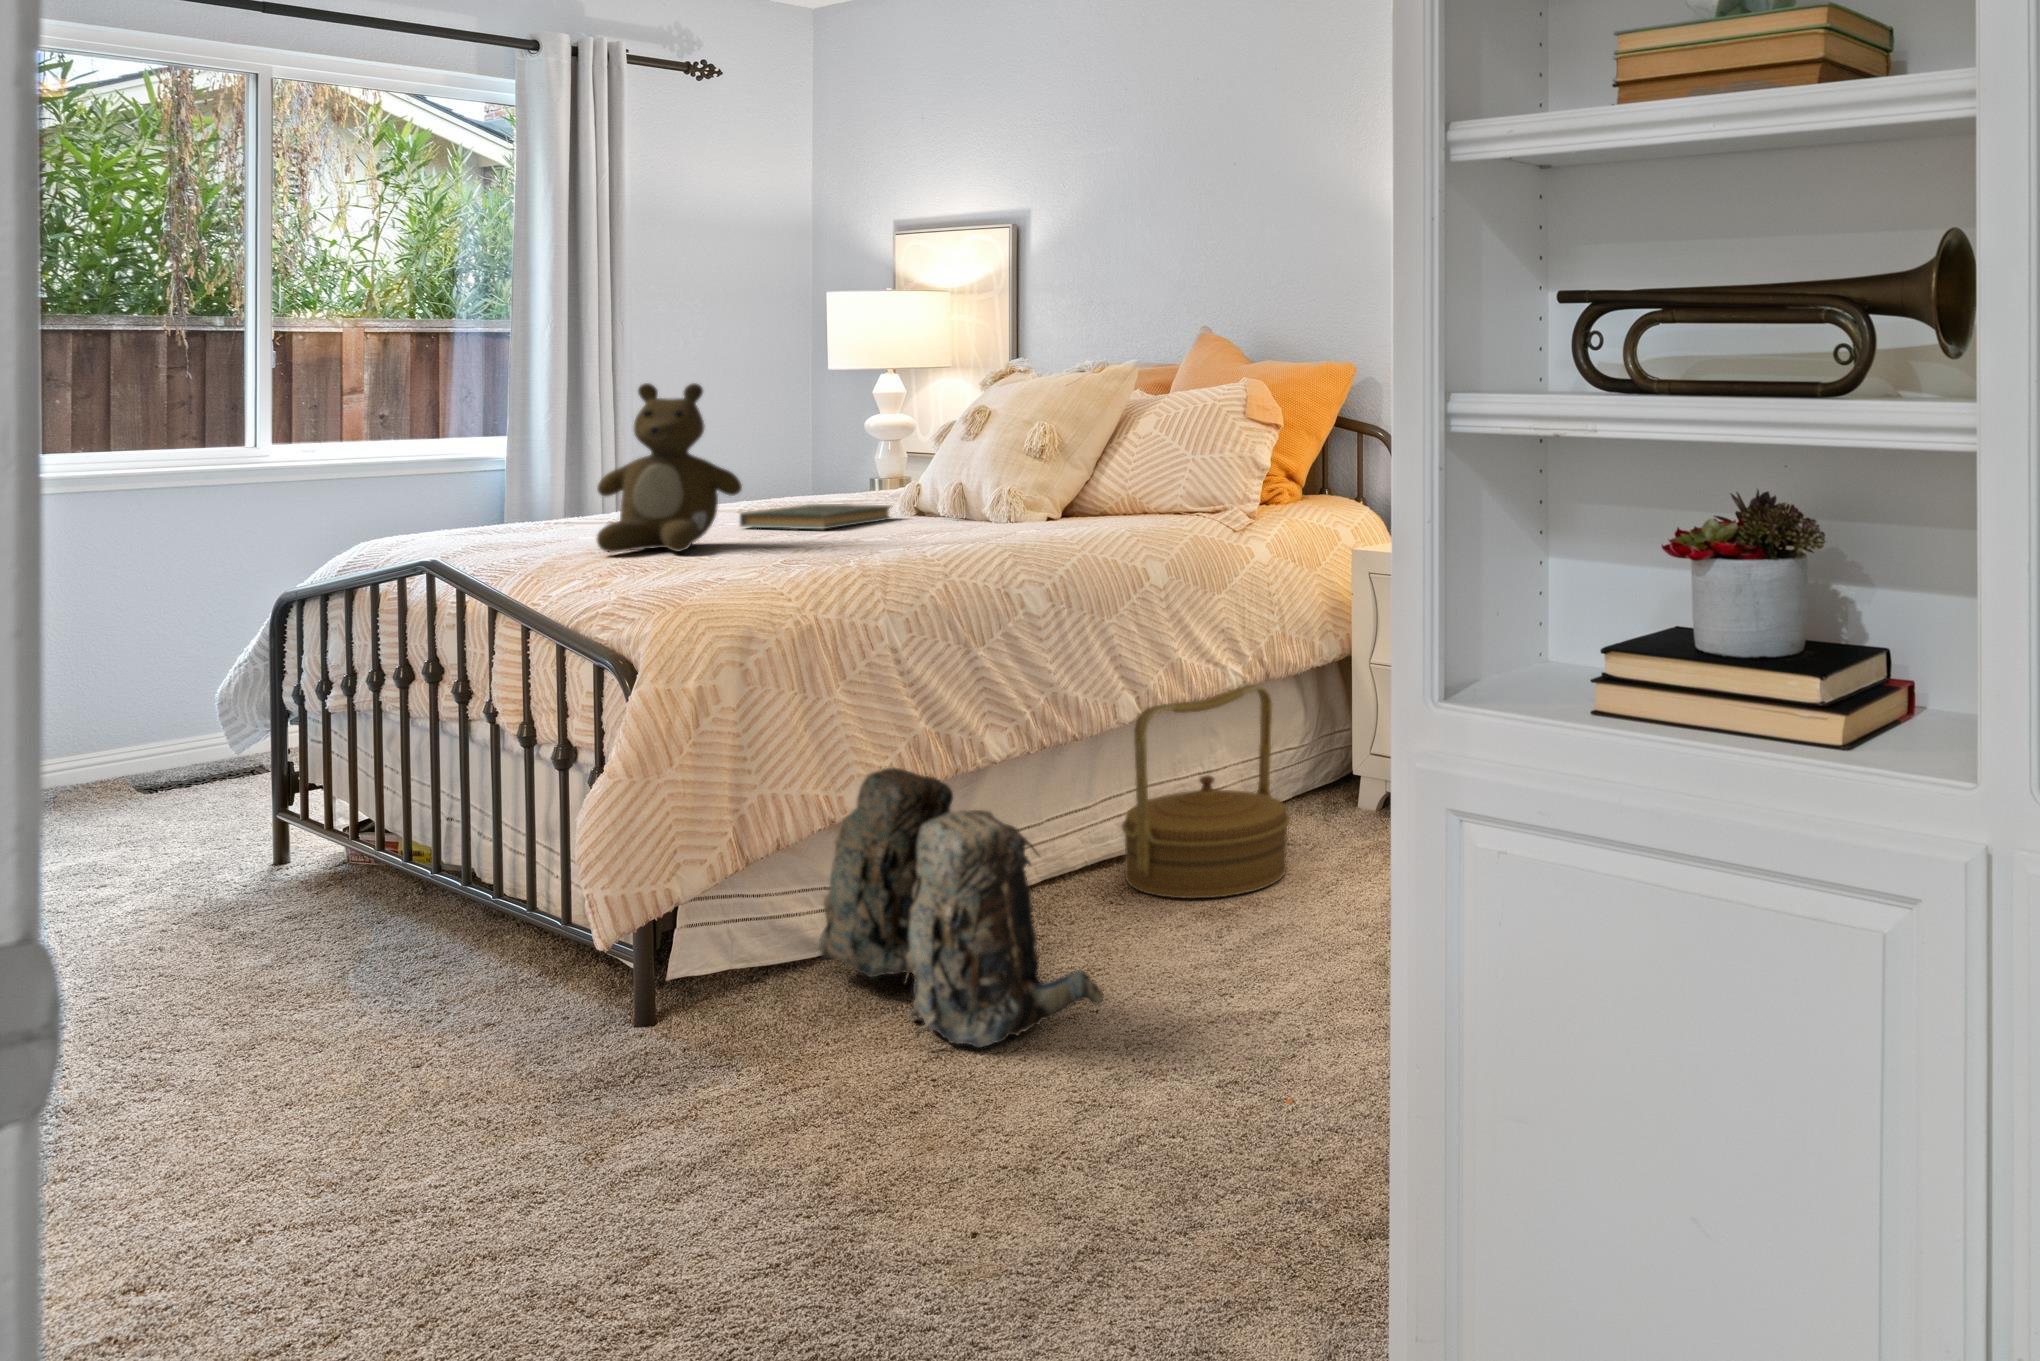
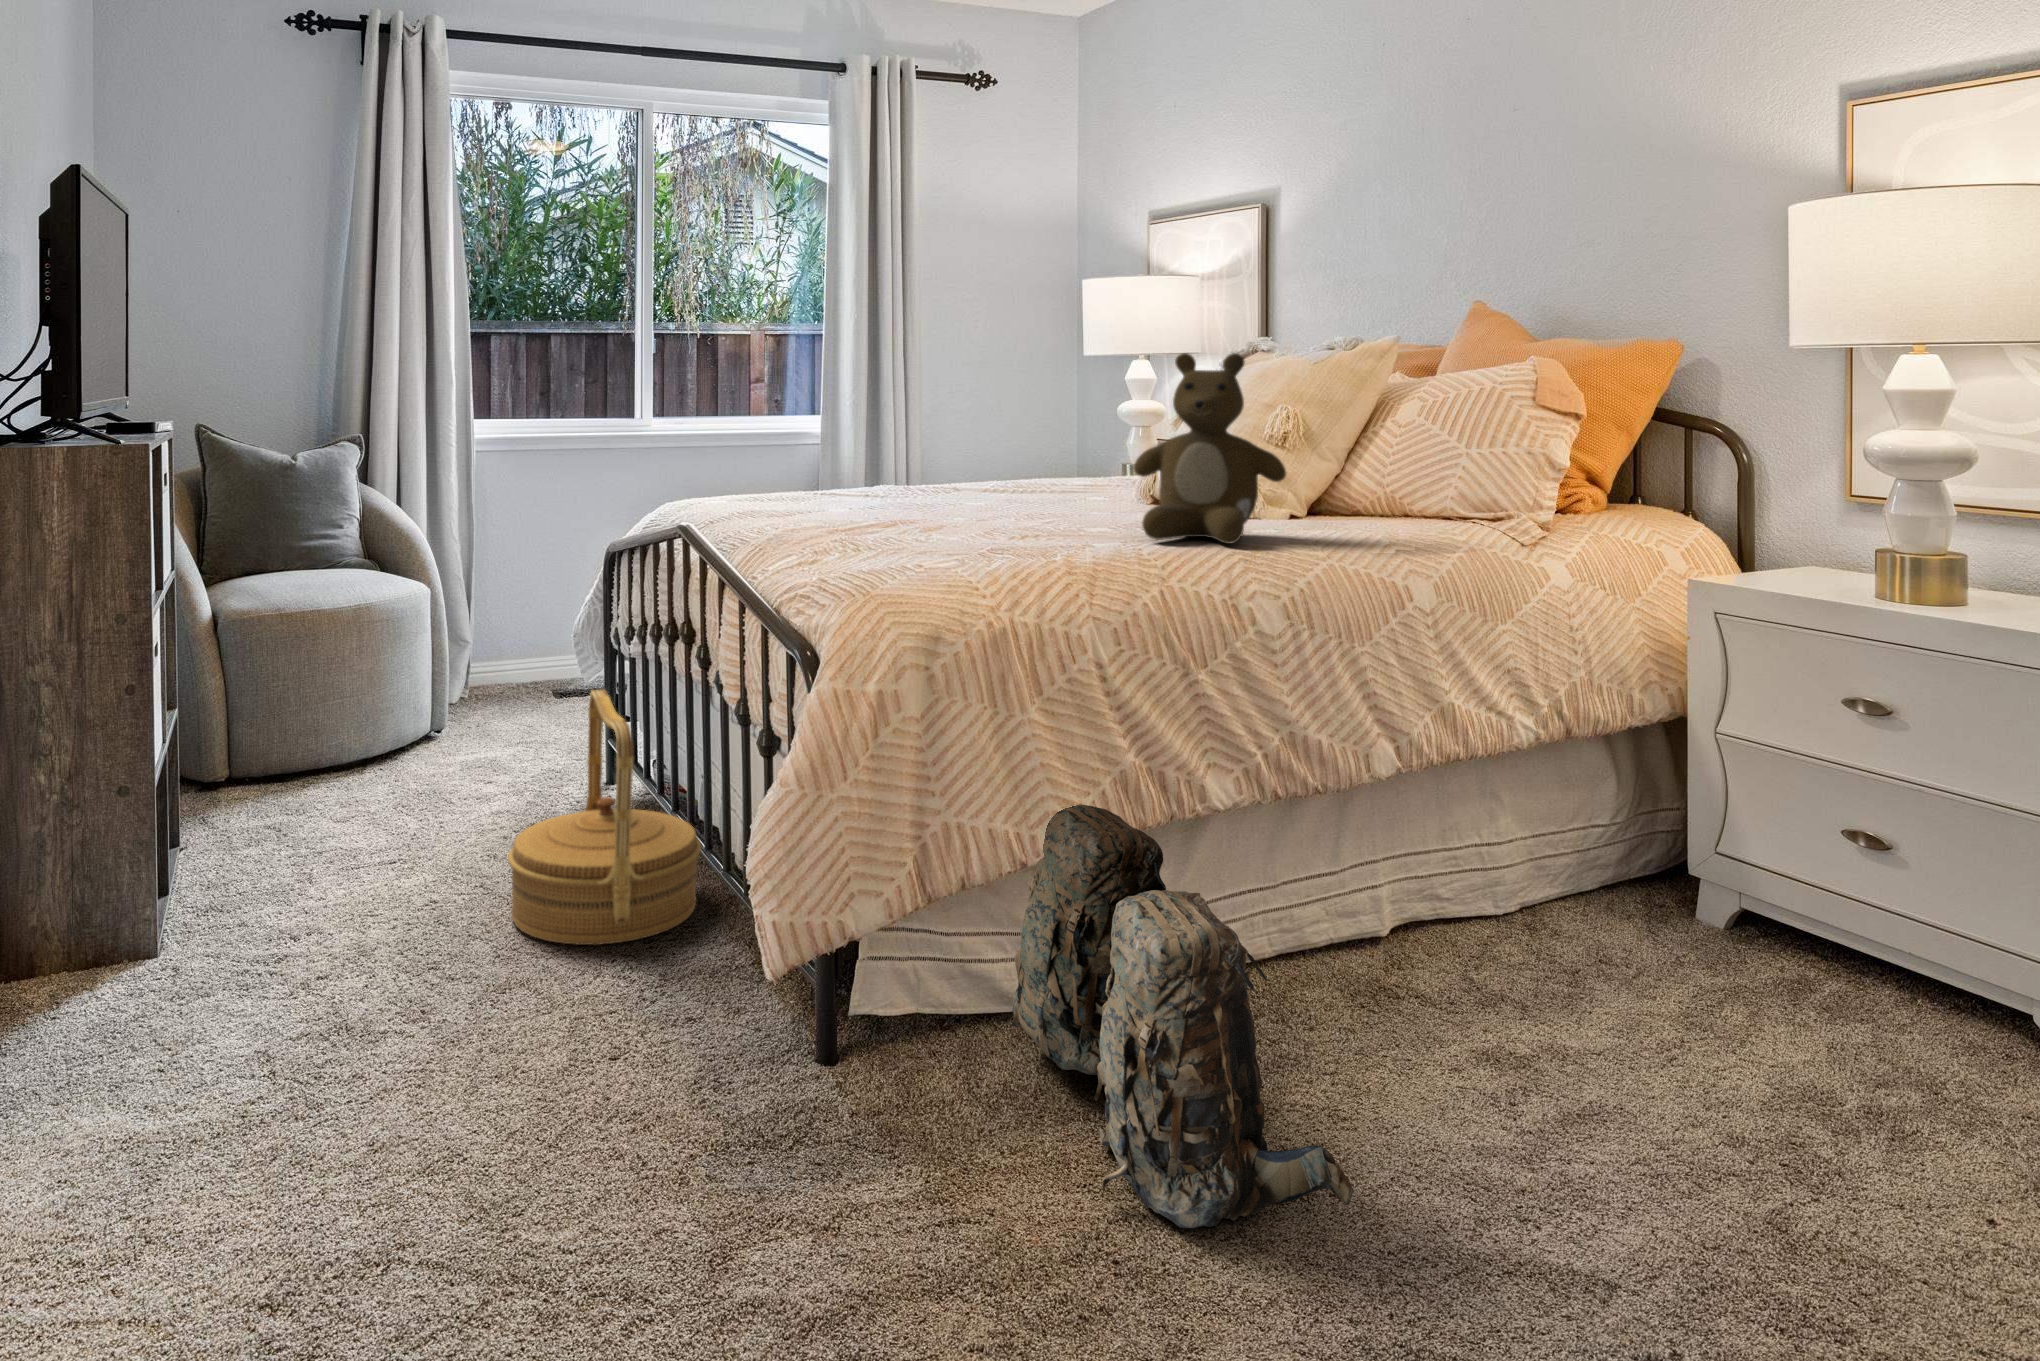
teddy bear: present [597,383,742,553] -> present [1134,353,1287,544]
book: present [740,504,891,529] -> none [974,486,1127,514]
woven basket: present [1122,685,1290,899] -> present [508,690,701,945]

